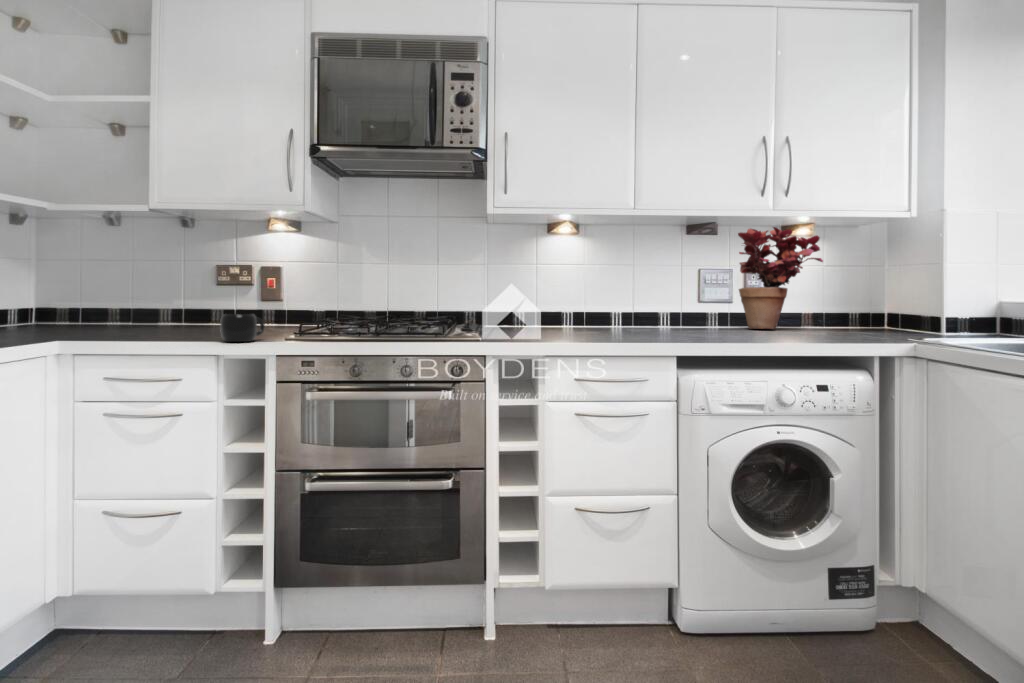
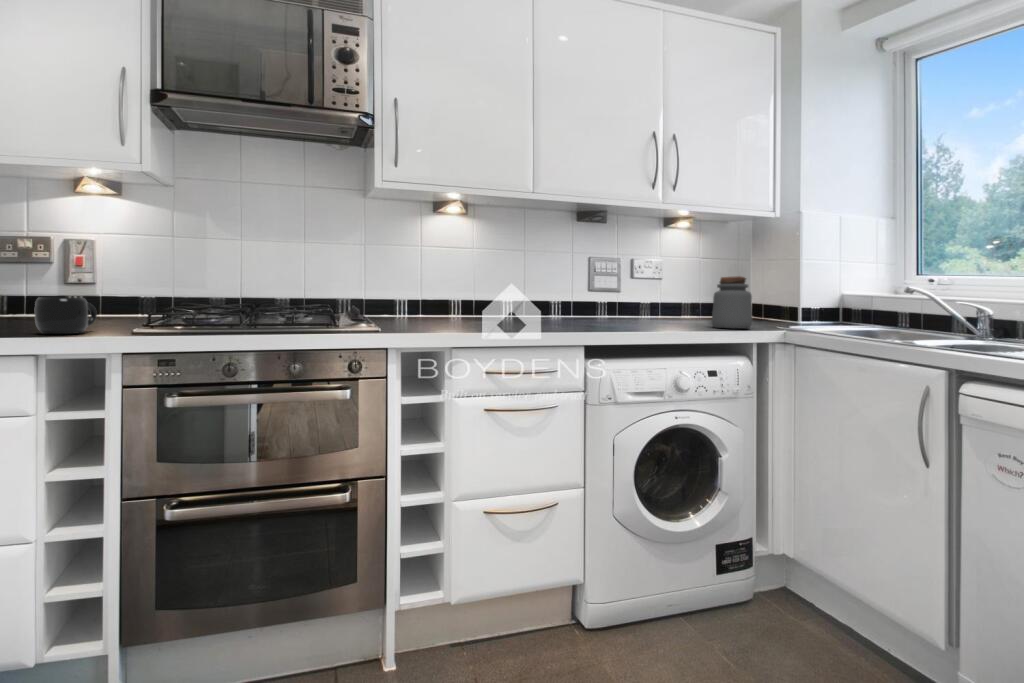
potted plant: present [738,227,823,329] -> none [612,220,689,320]
jar: none [836,284,882,339] -> present [712,276,752,328]

